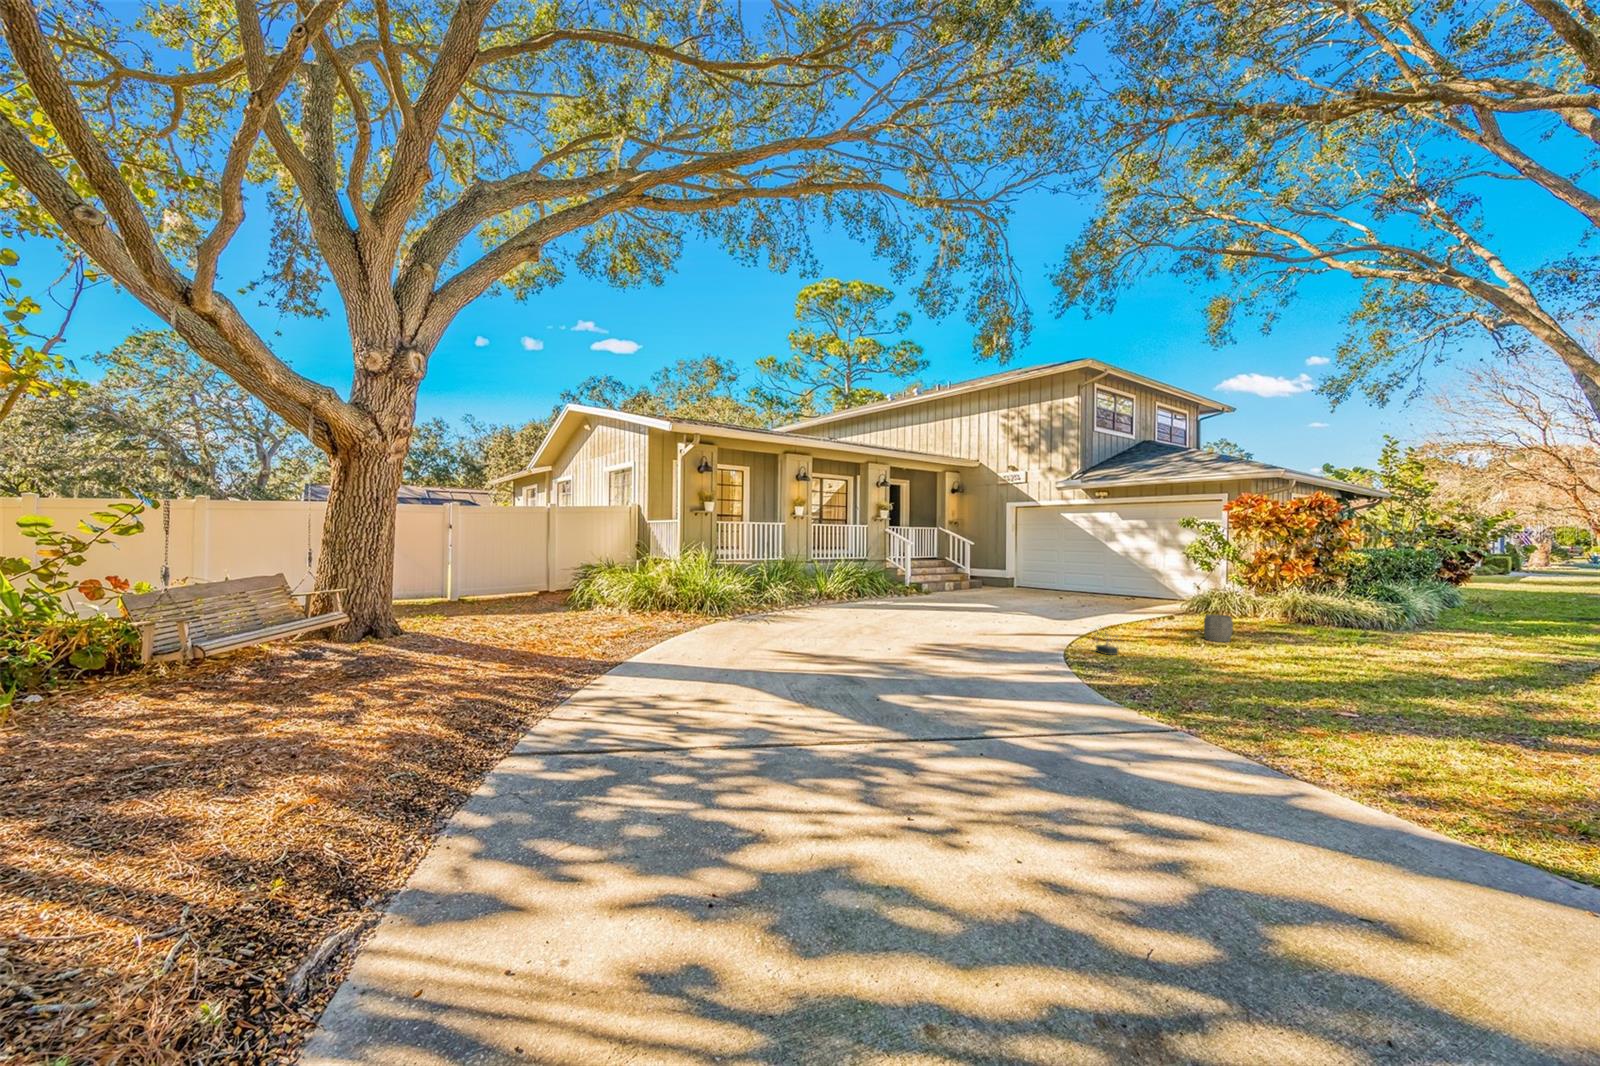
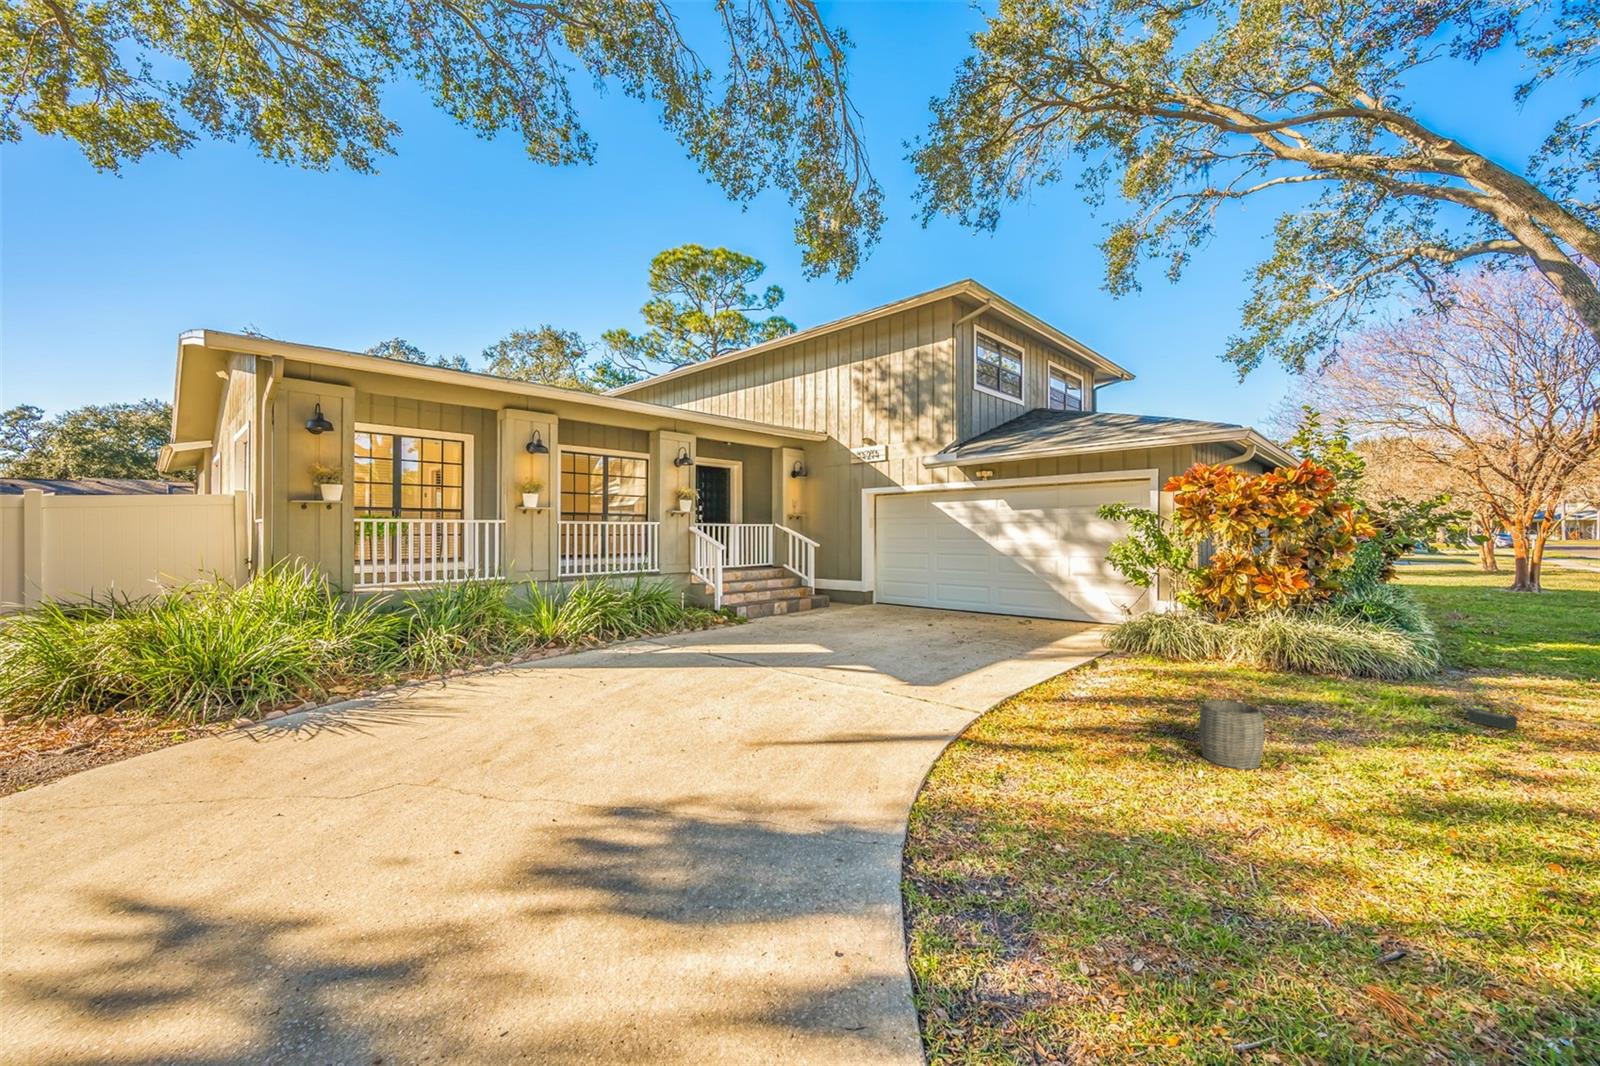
decorative plant: present [1092,626,1118,655] -> present [1457,679,1524,729]

